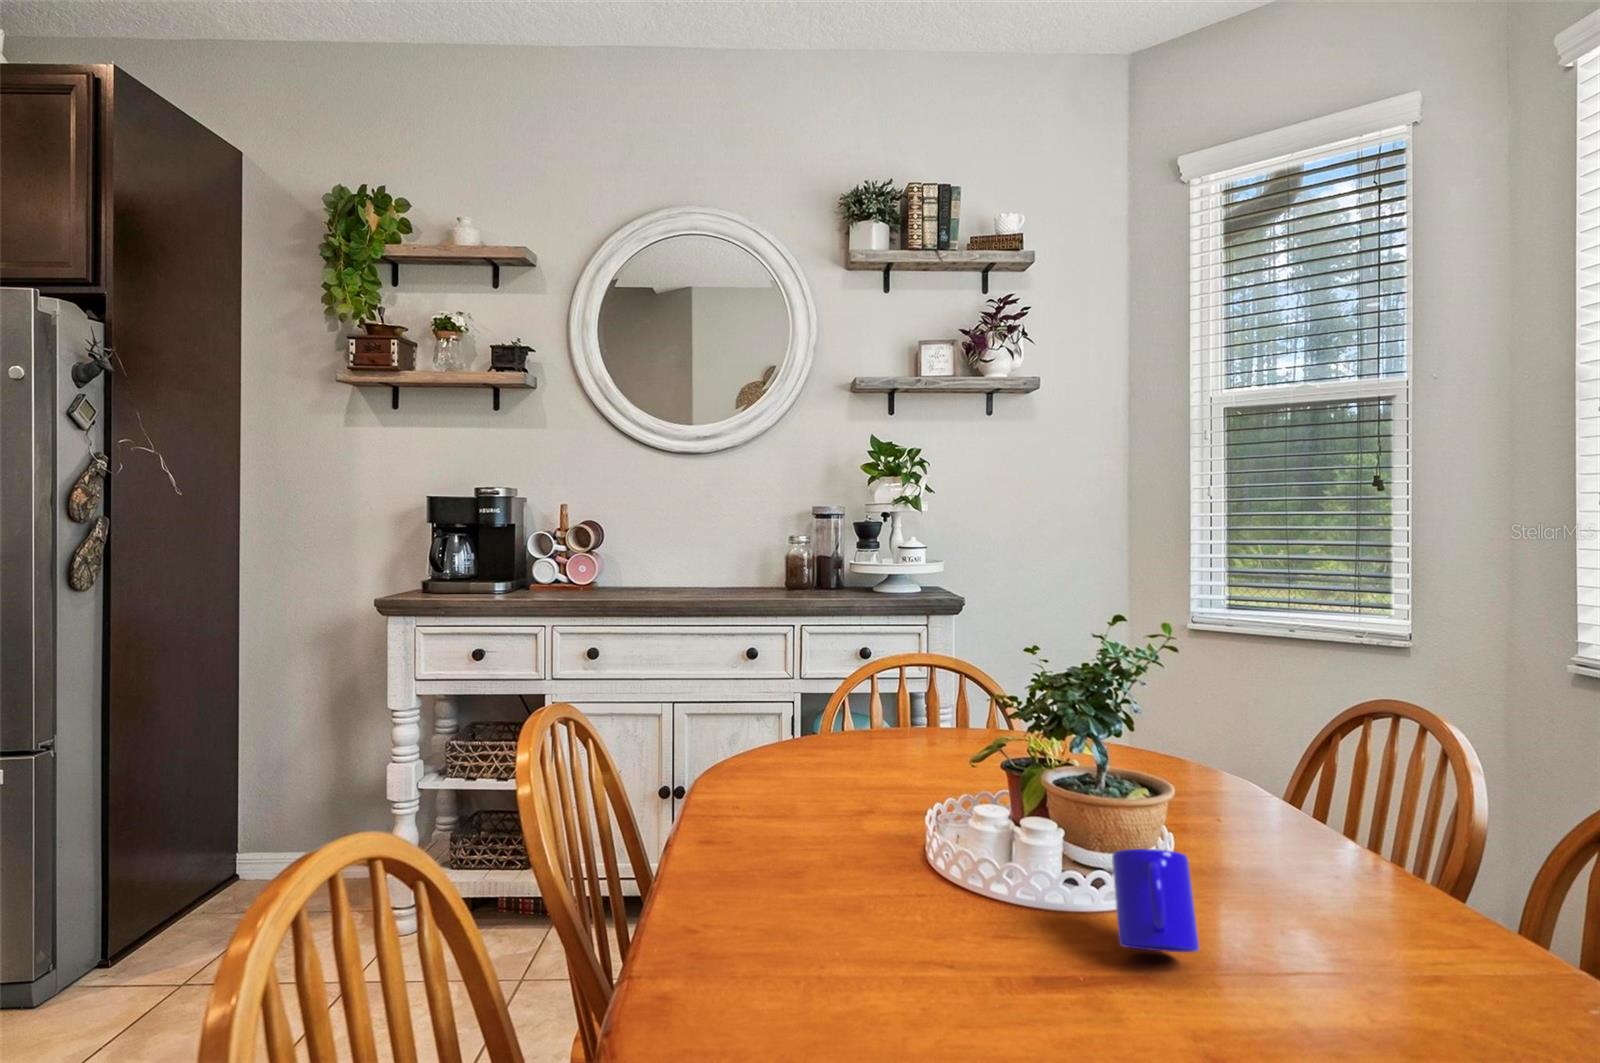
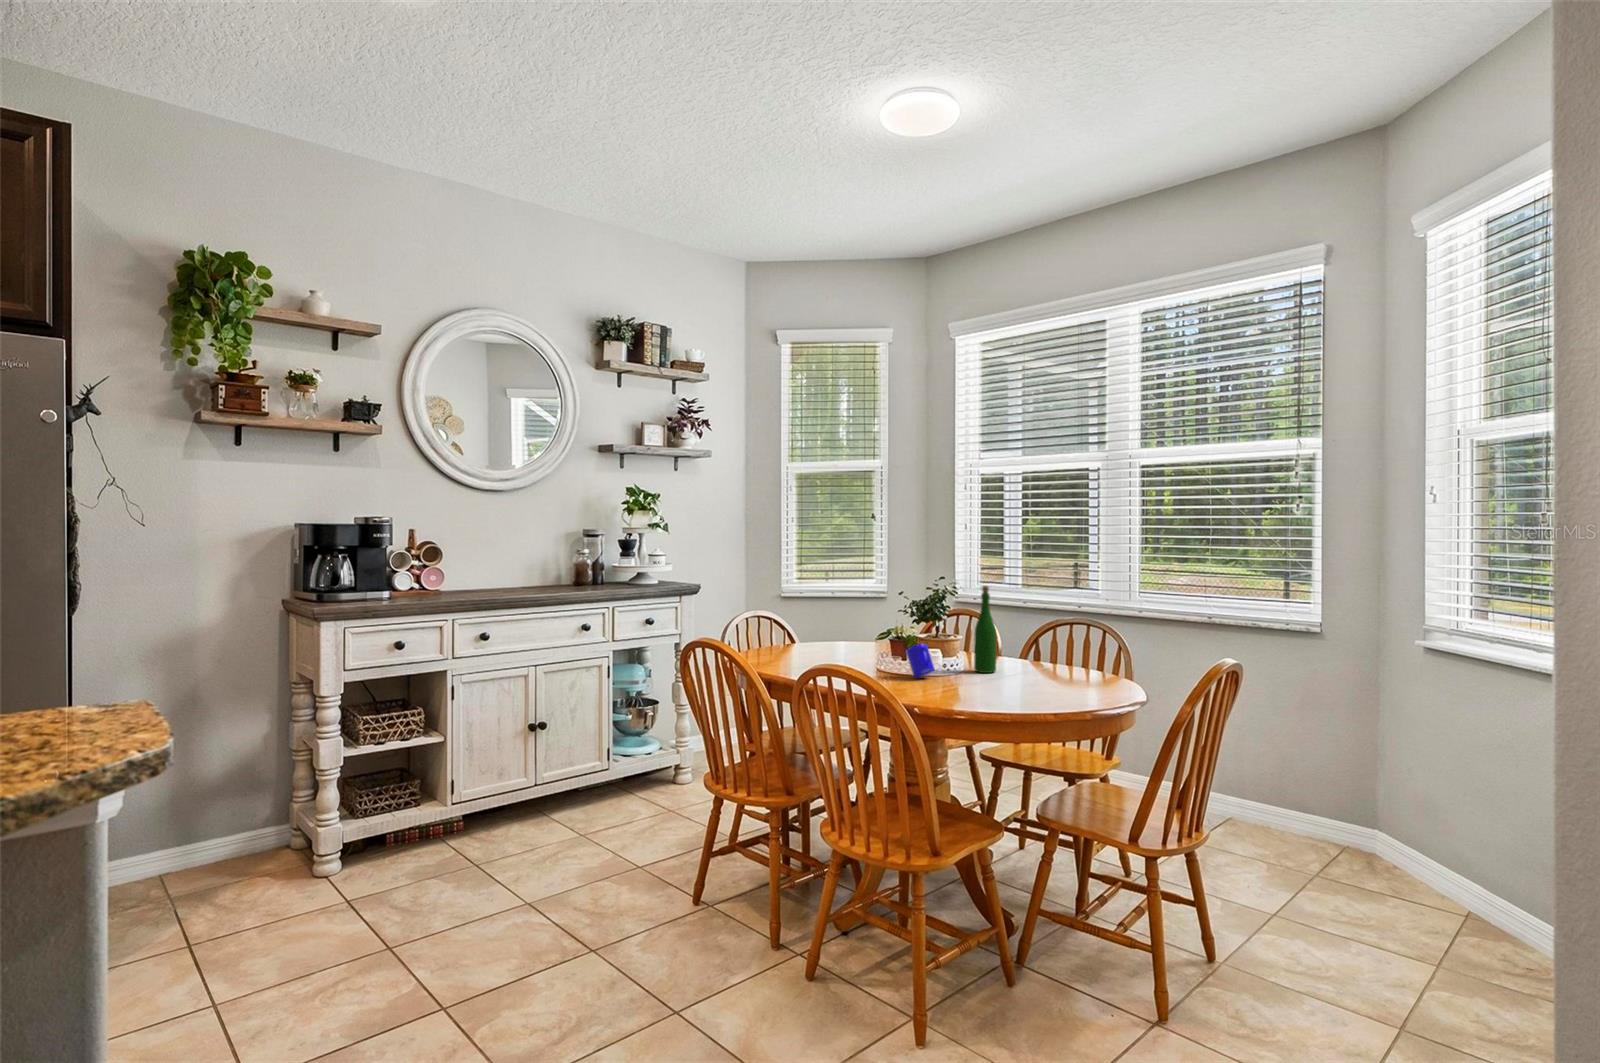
wine bottle: none [1400,682,1499,1009] -> present [974,586,996,673]

